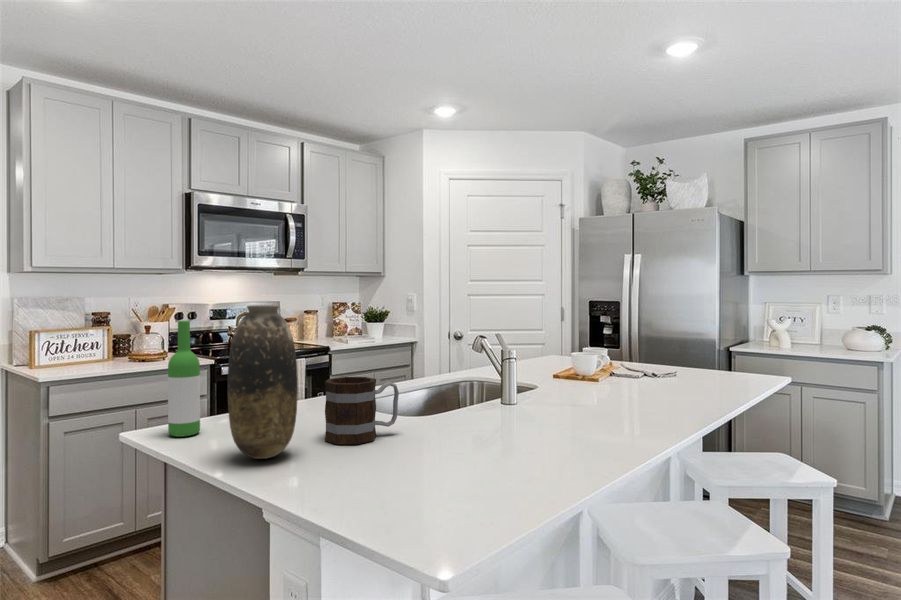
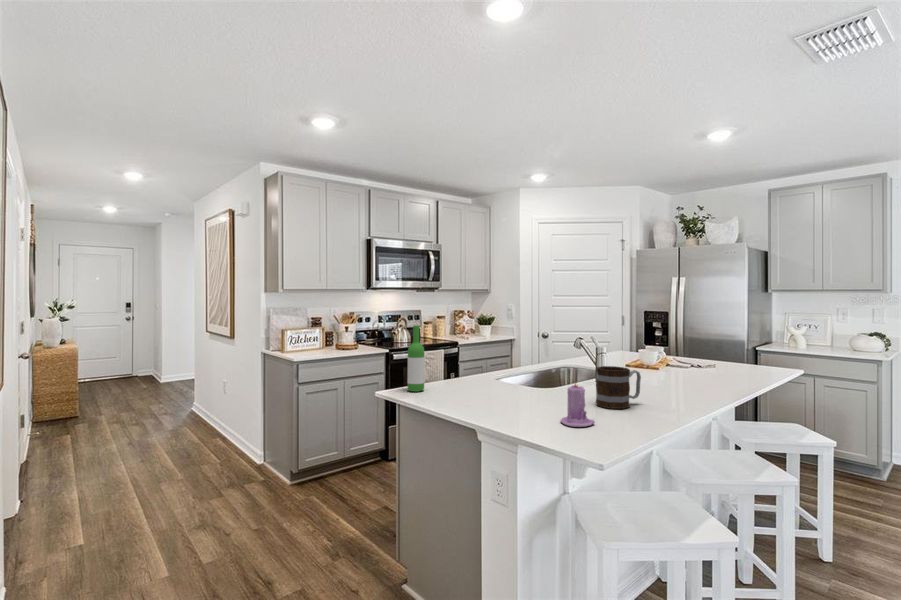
vase: present [228,305,298,459] -> none [453,318,490,403]
mug: present [325,377,399,444] -> present [596,366,641,409]
candle: none [401,418,463,507] -> present [561,383,595,427]

